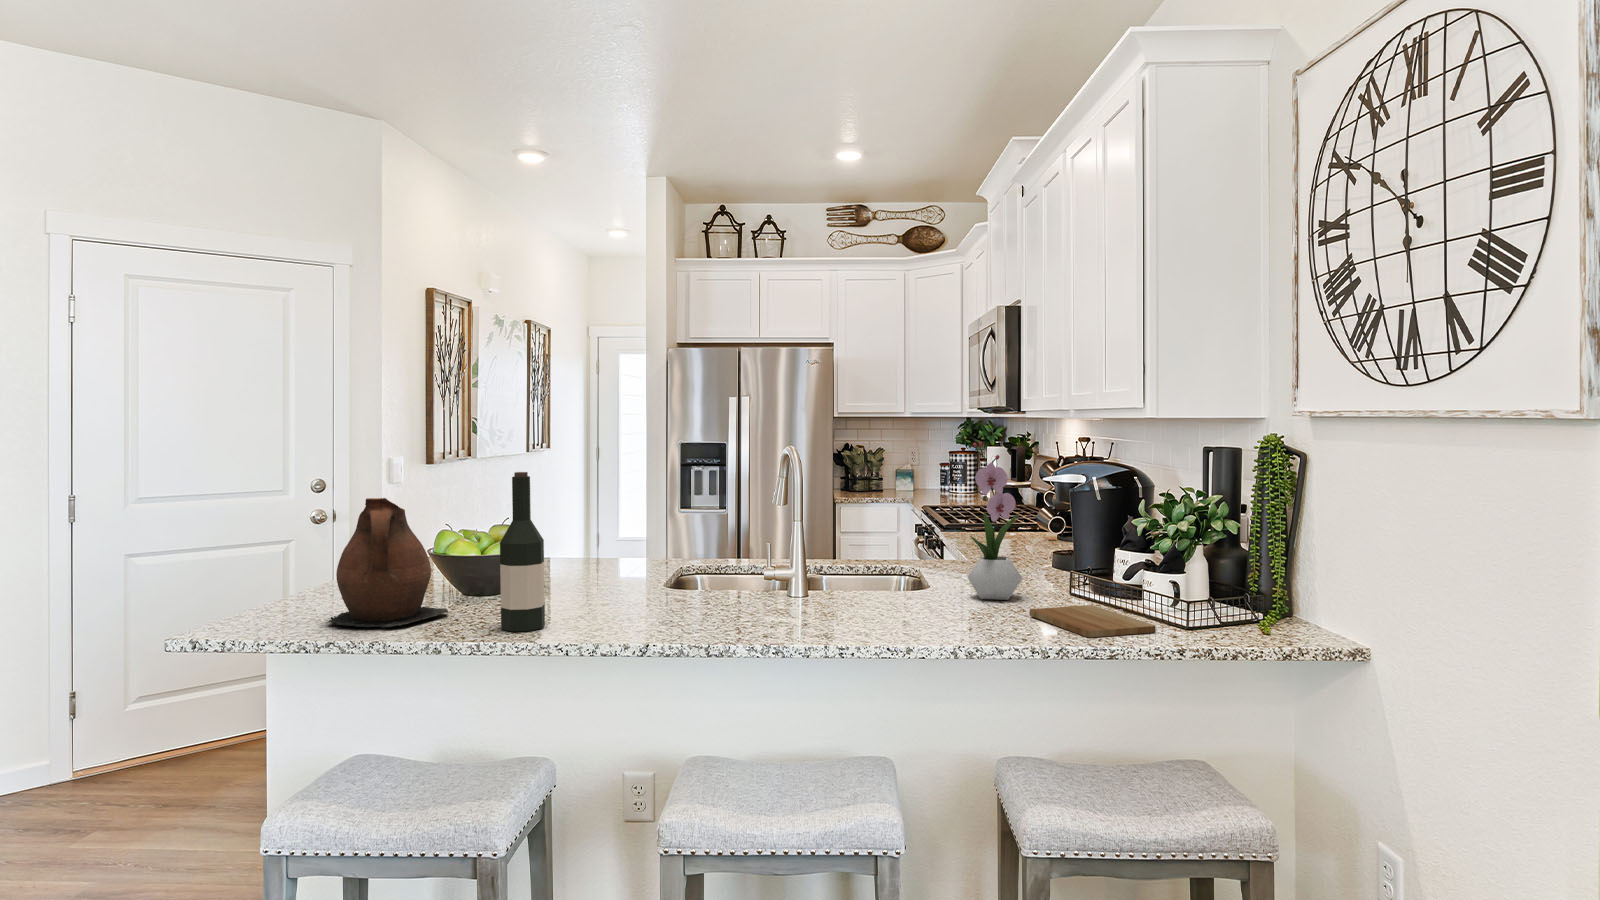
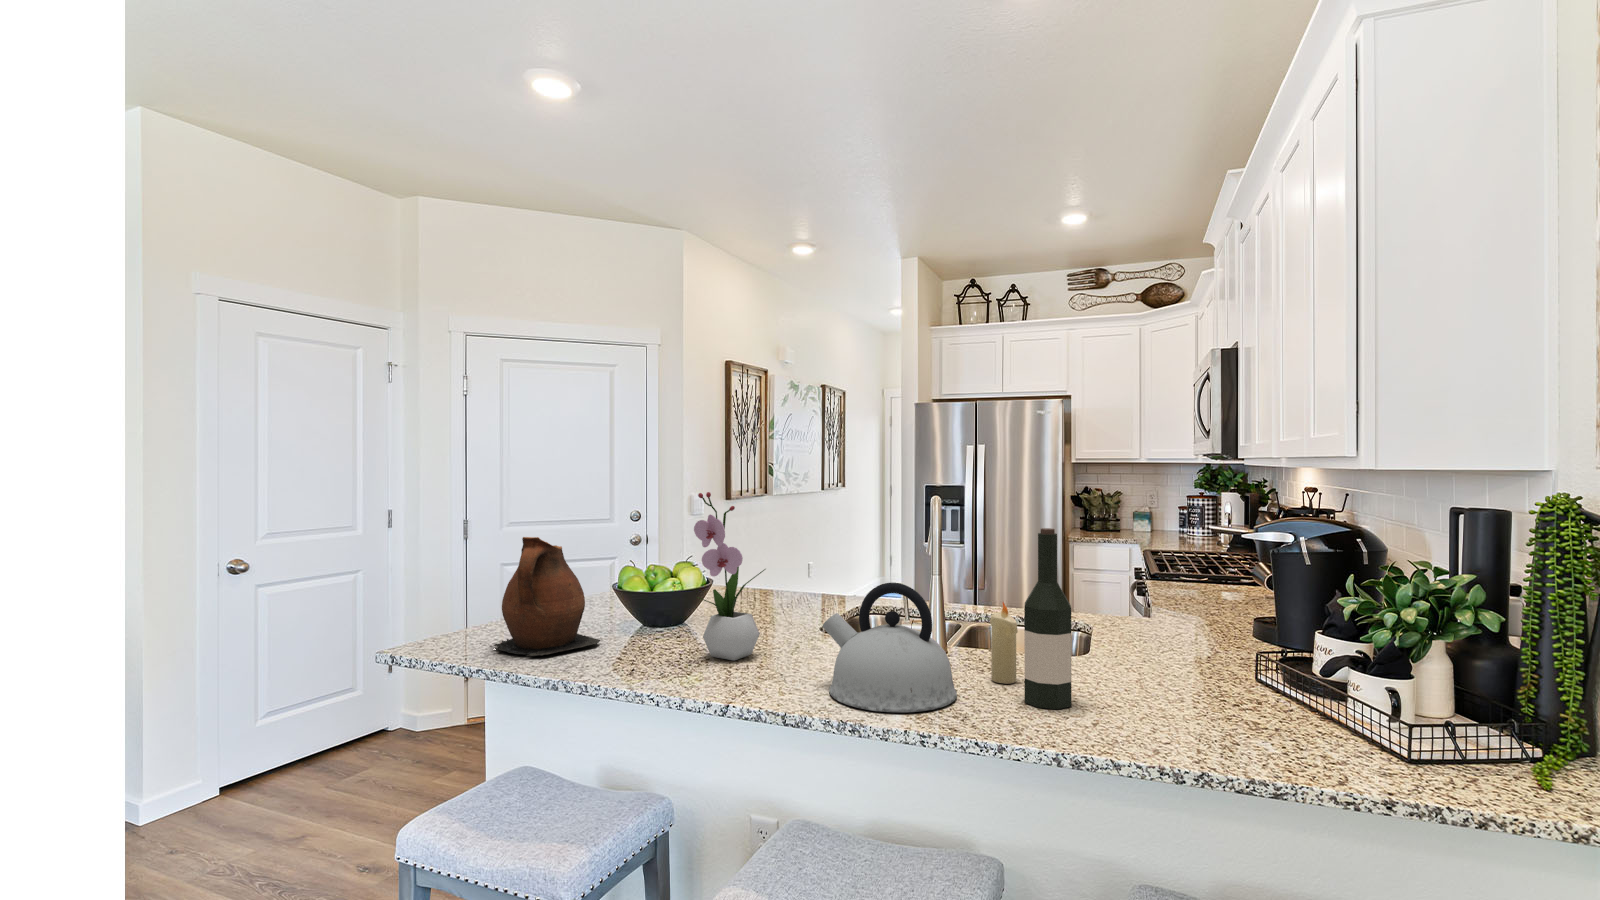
flower arrangement: present [967,442,1023,600] -> present [694,492,765,661]
wine bottle: present [500,472,545,631] -> present [1024,528,1072,709]
kettle: none [719,524,847,637] -> present [822,583,957,712]
candle: none [862,539,887,612] -> present [990,602,1018,684]
cutting board: present [1030,605,1155,638] -> none [1189,701,1359,759]

